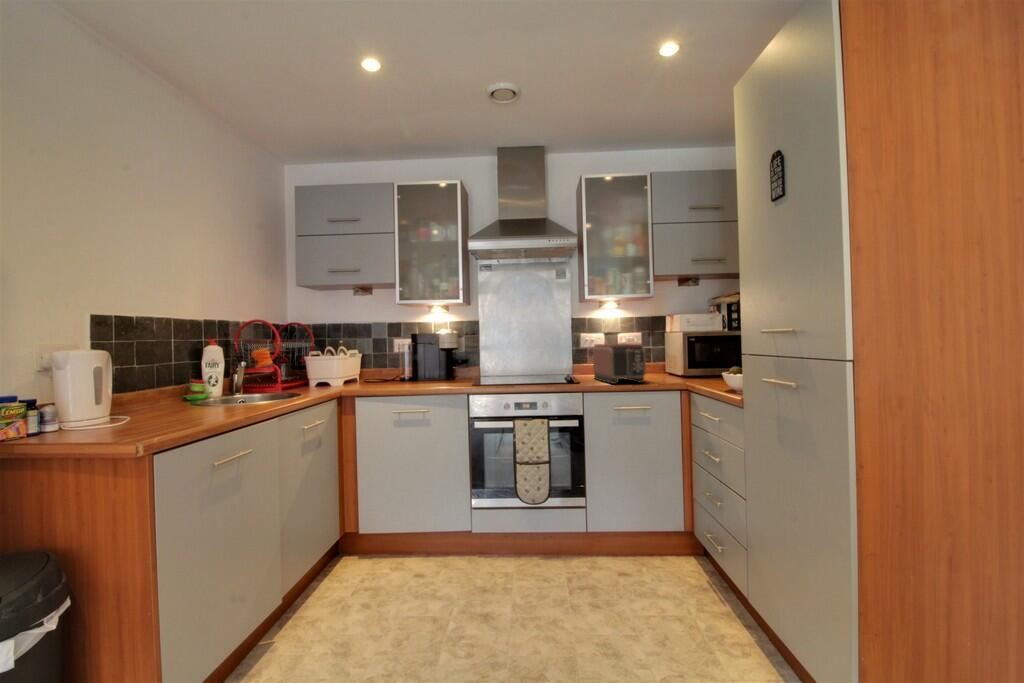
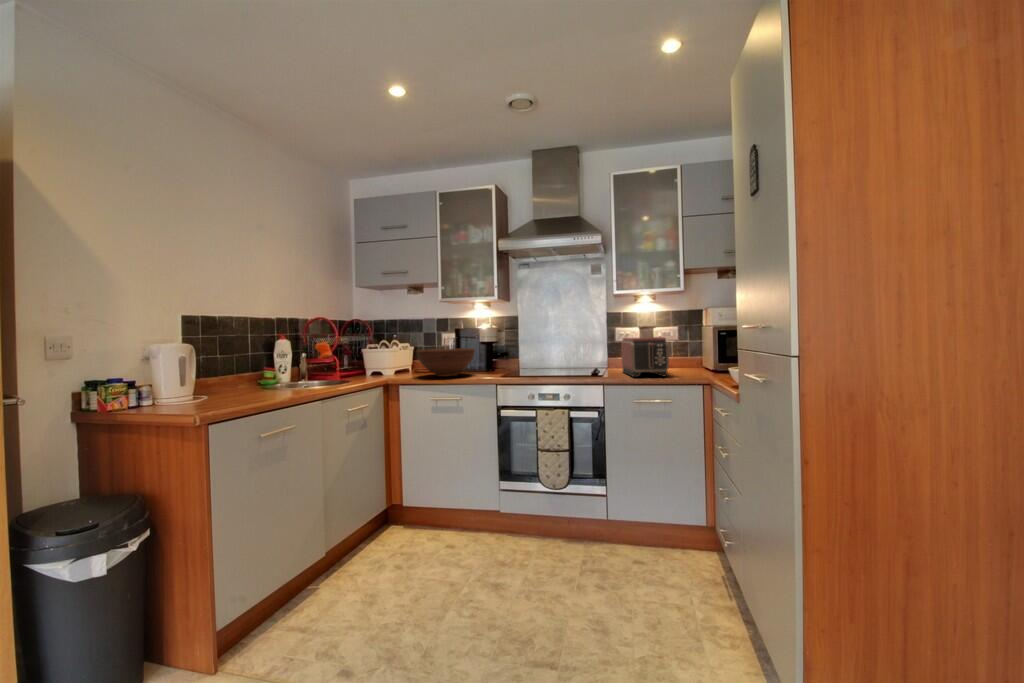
fruit bowl: none [376,355,441,386] -> present [417,348,475,377]

